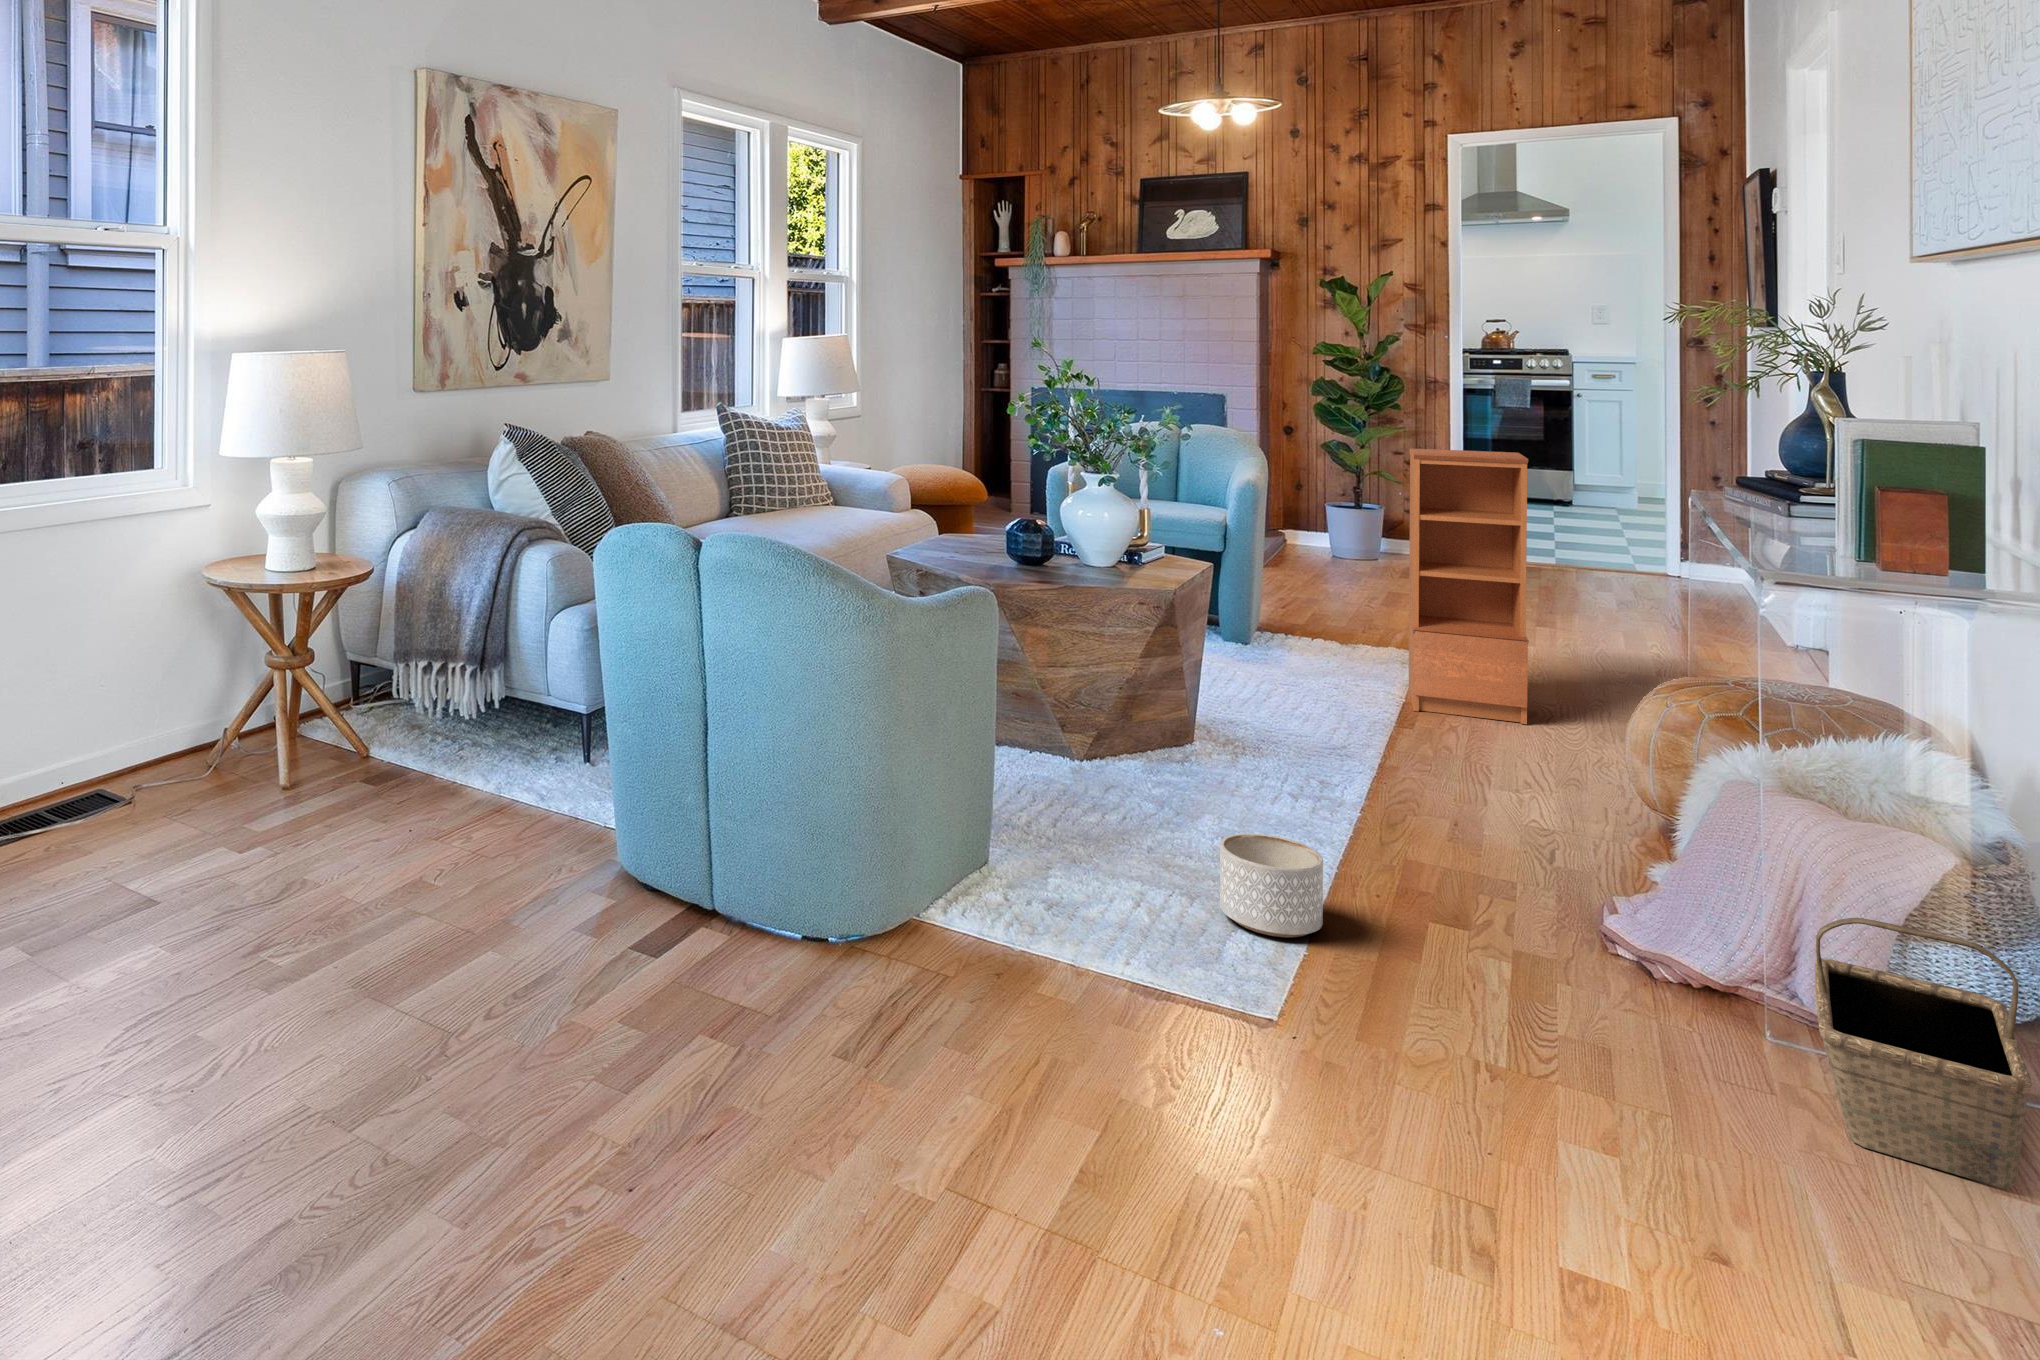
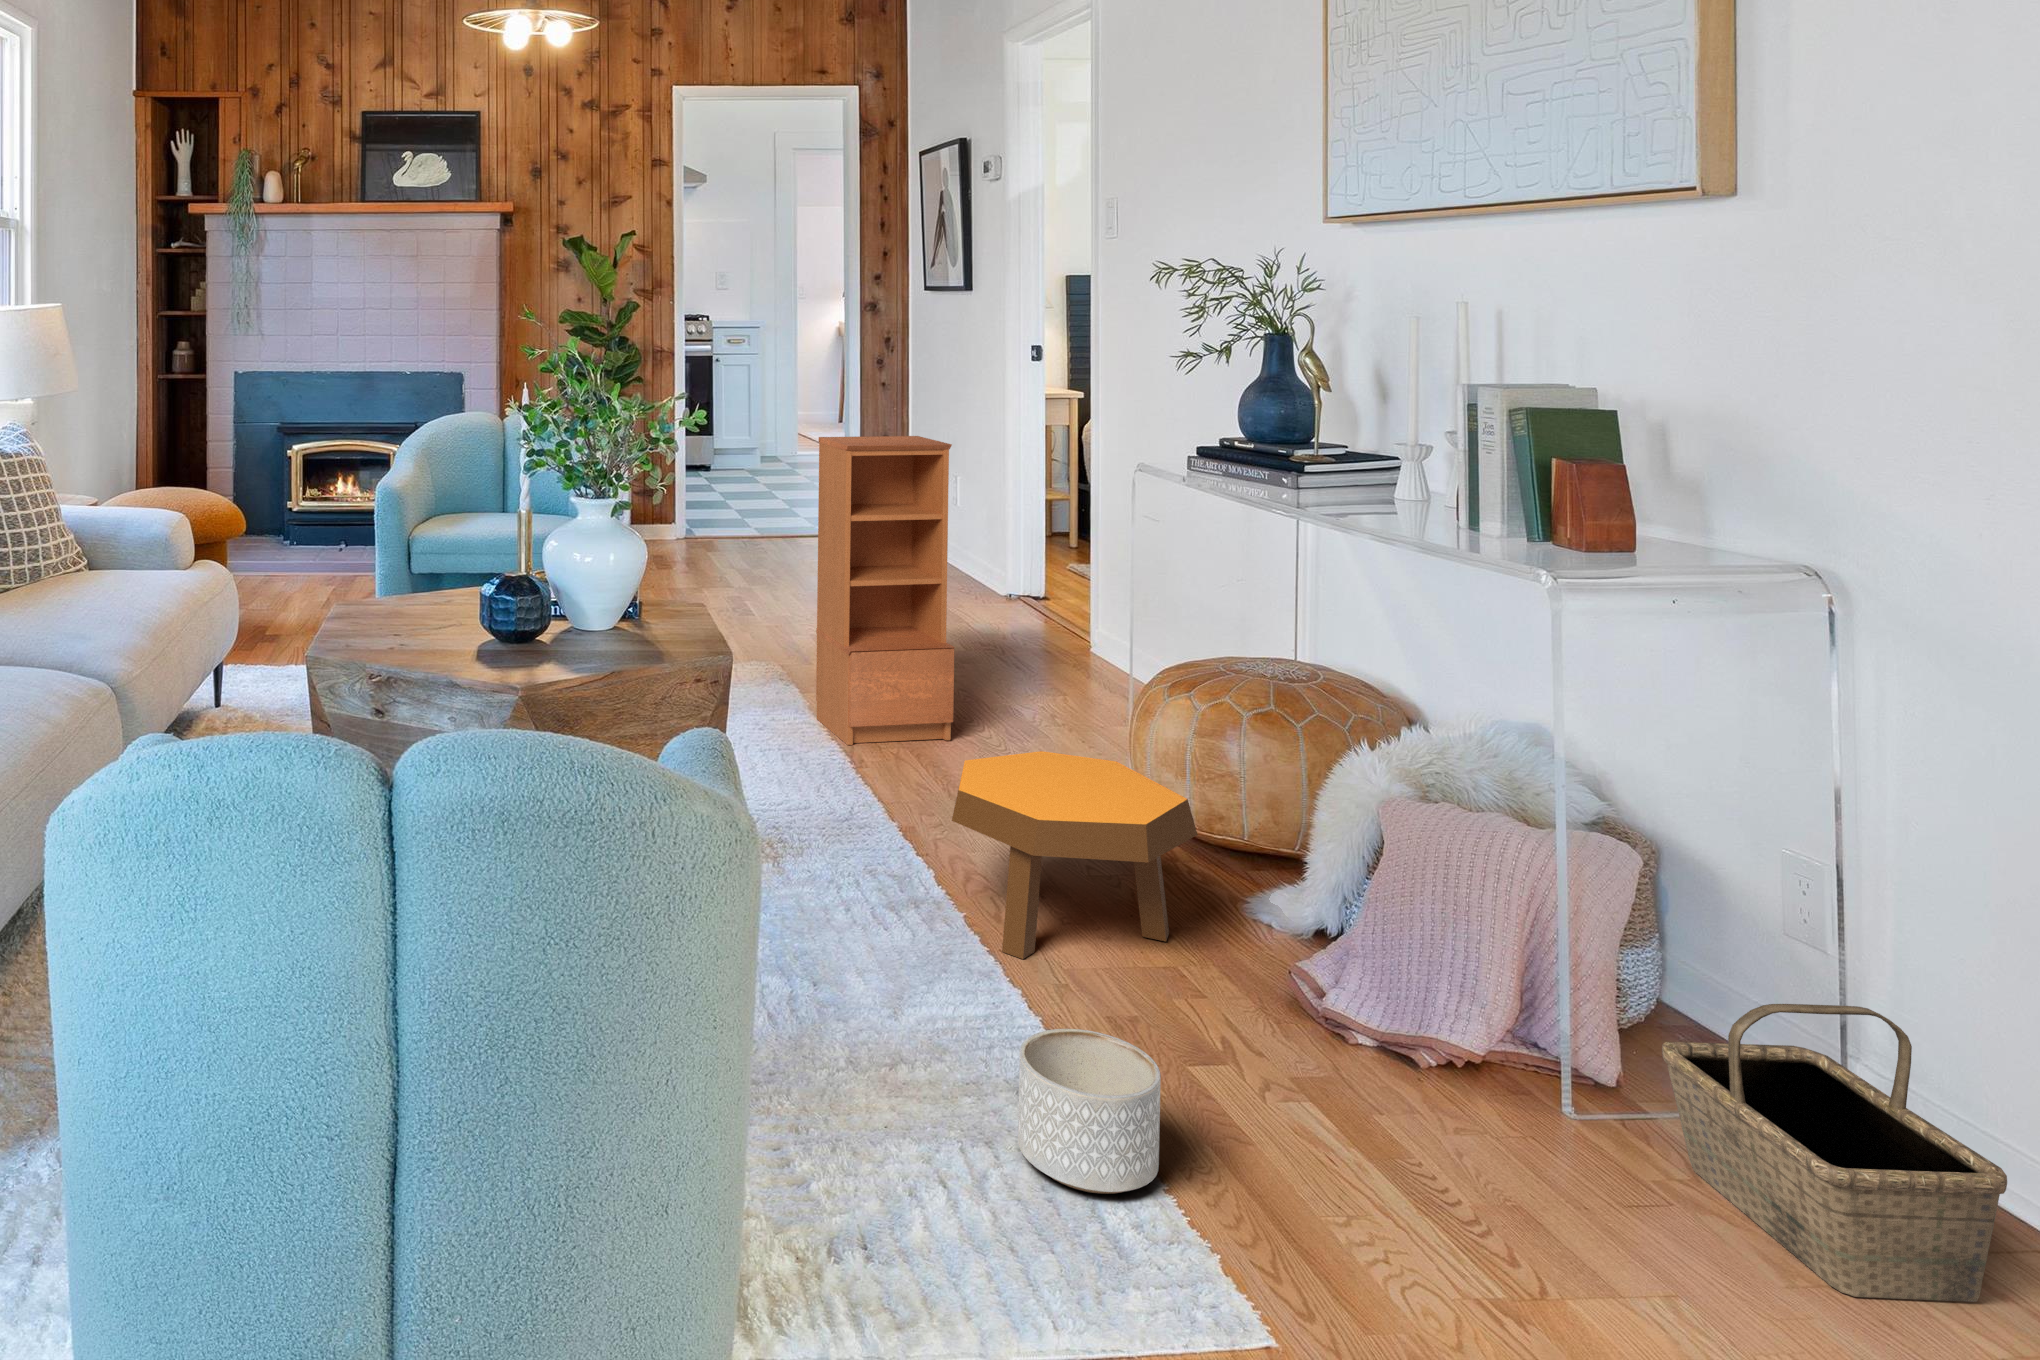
footstool: none [1345,697,1566,860] -> present [952,751,1198,959]

